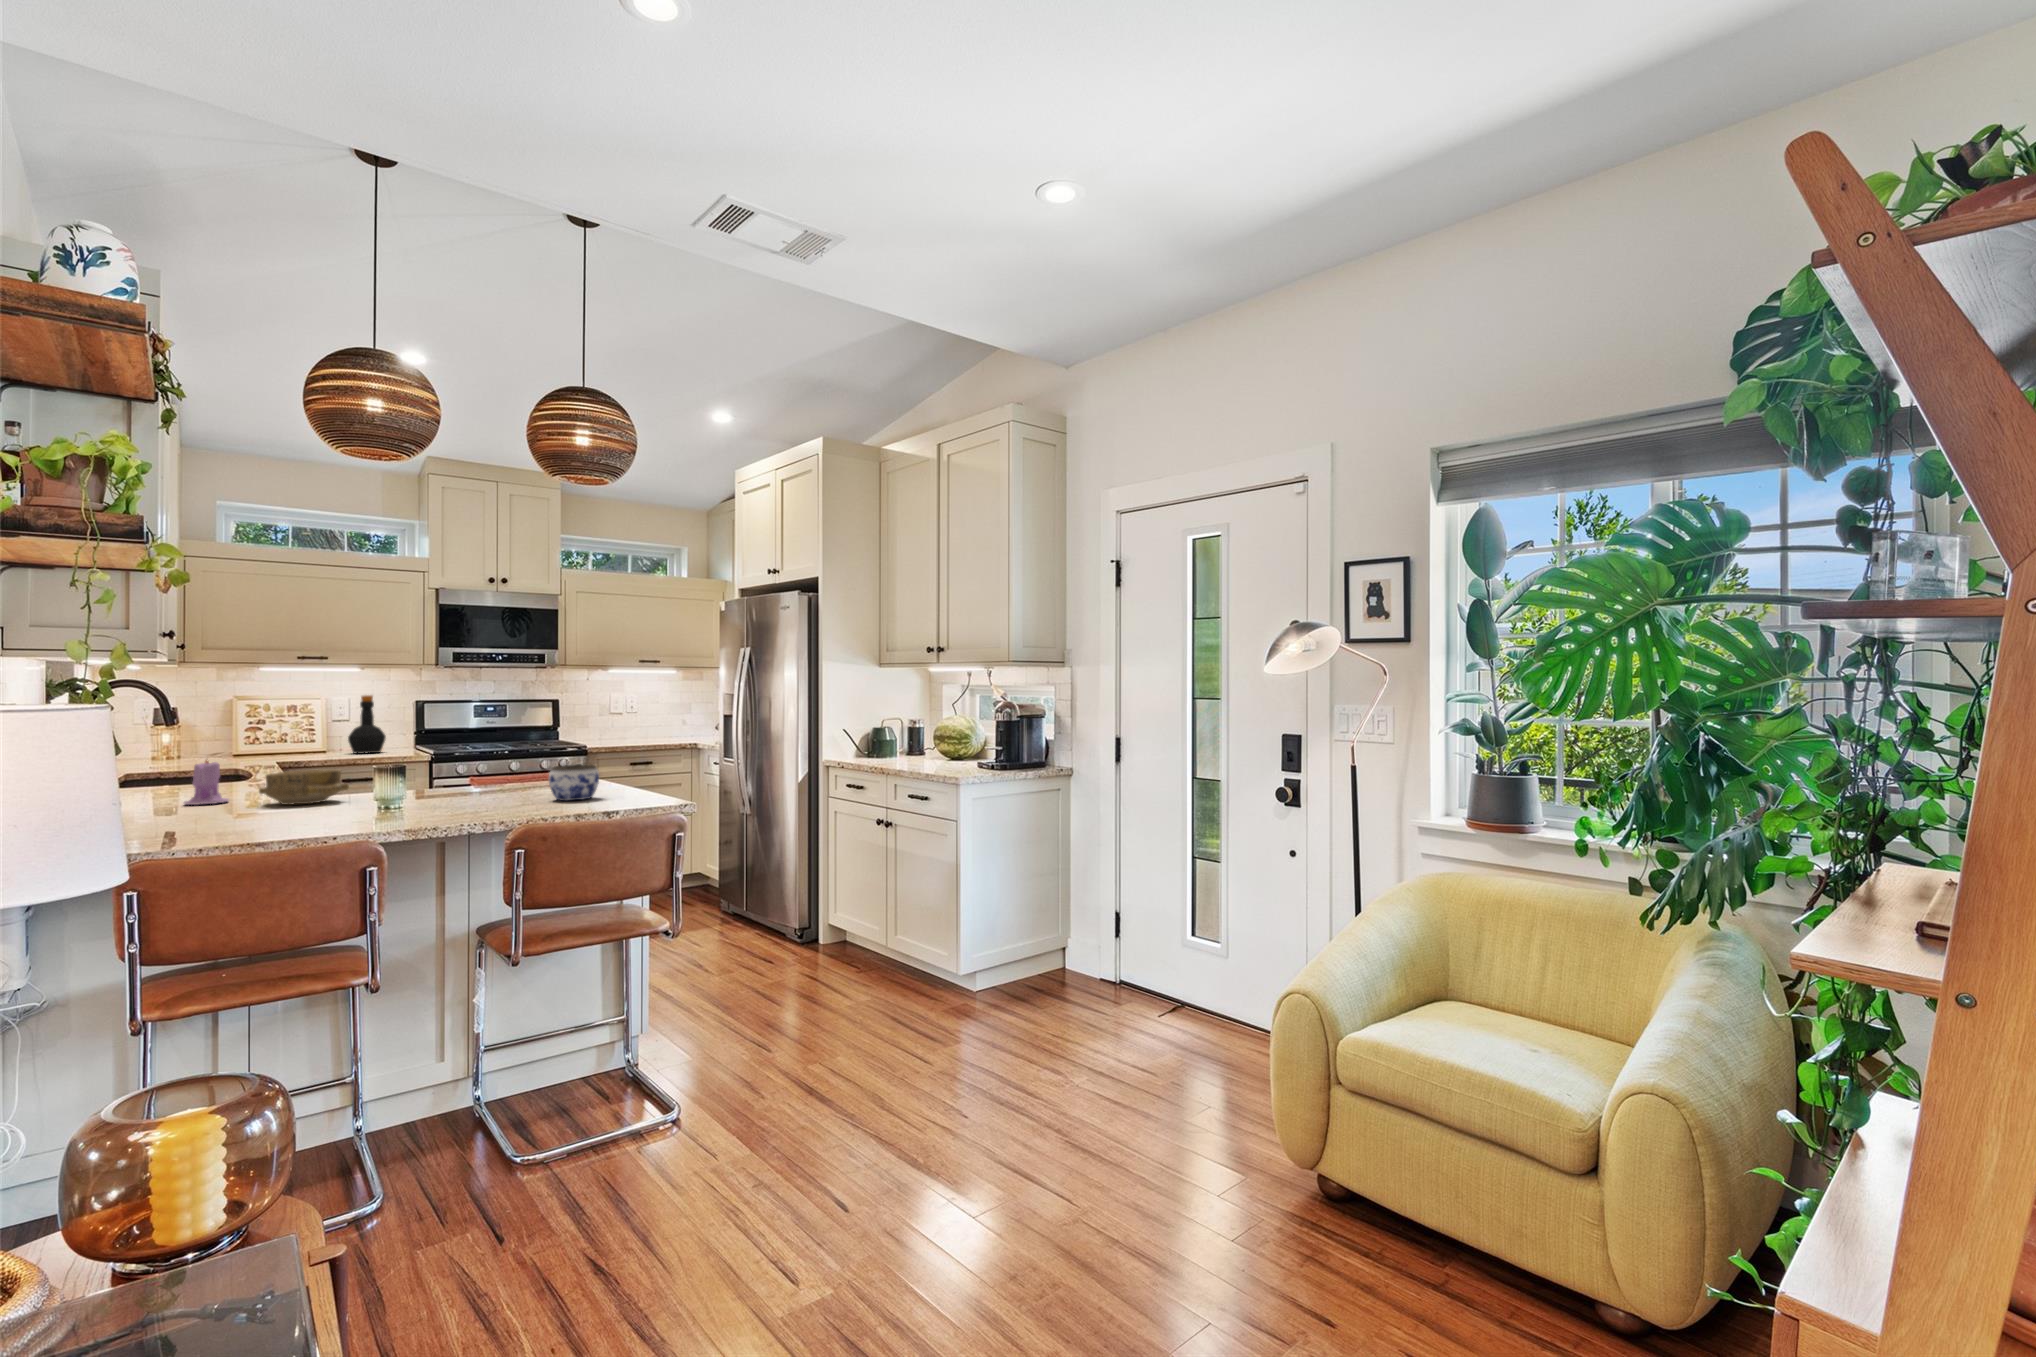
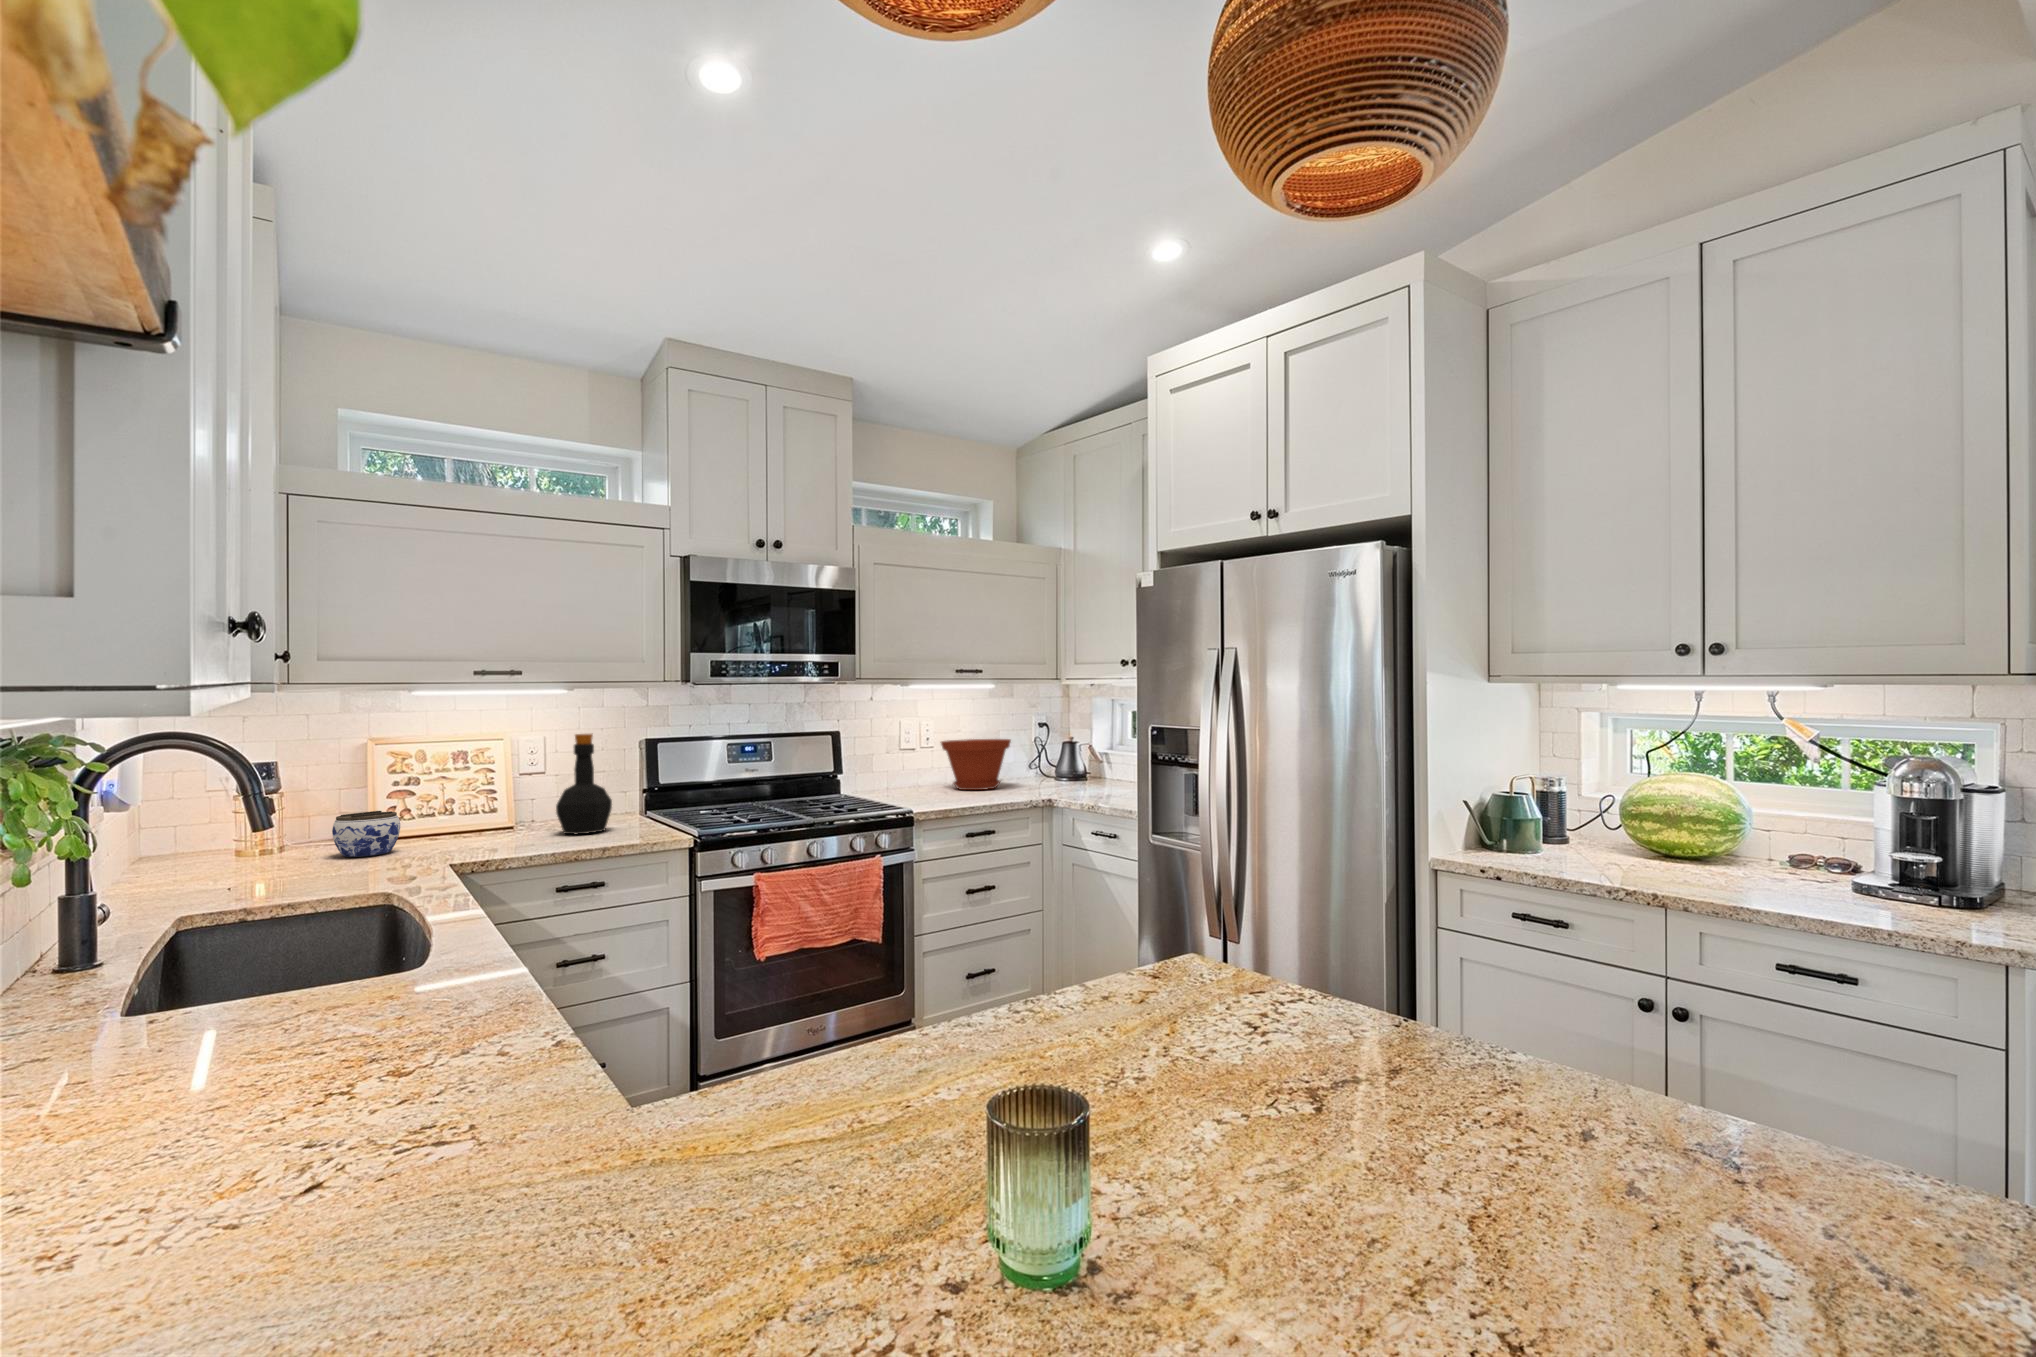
plant pot: none [632,707,682,739] -> present [941,739,1011,790]
candle: present [184,760,228,805] -> none [259,1024,412,1222]
jar: present [548,764,599,801] -> present [332,811,400,857]
ceramic bowl: present [259,769,349,805] -> none [524,1045,804,1233]

